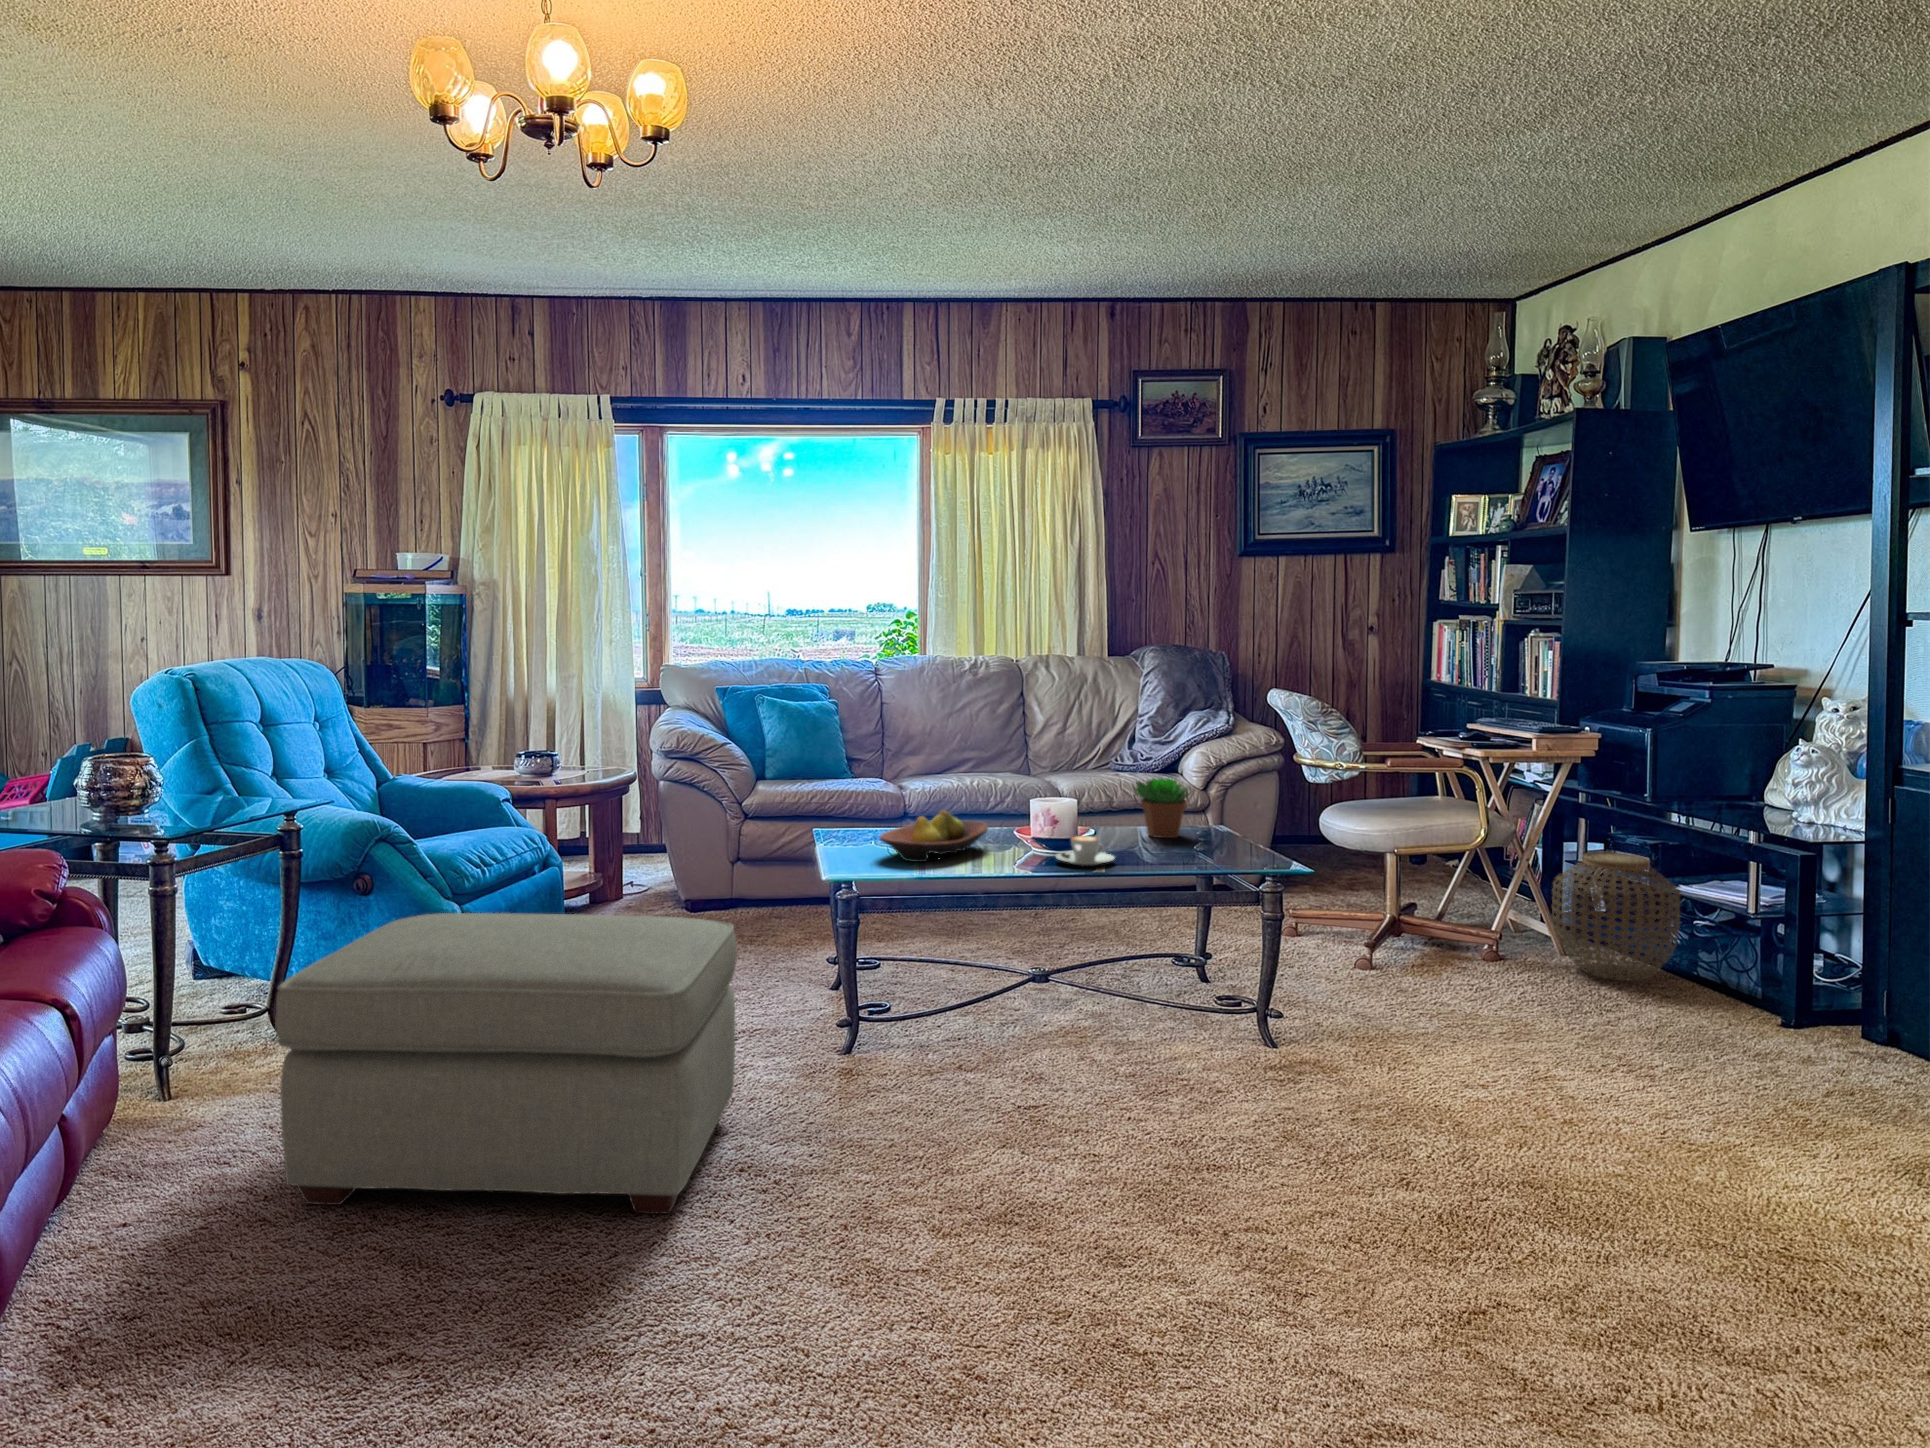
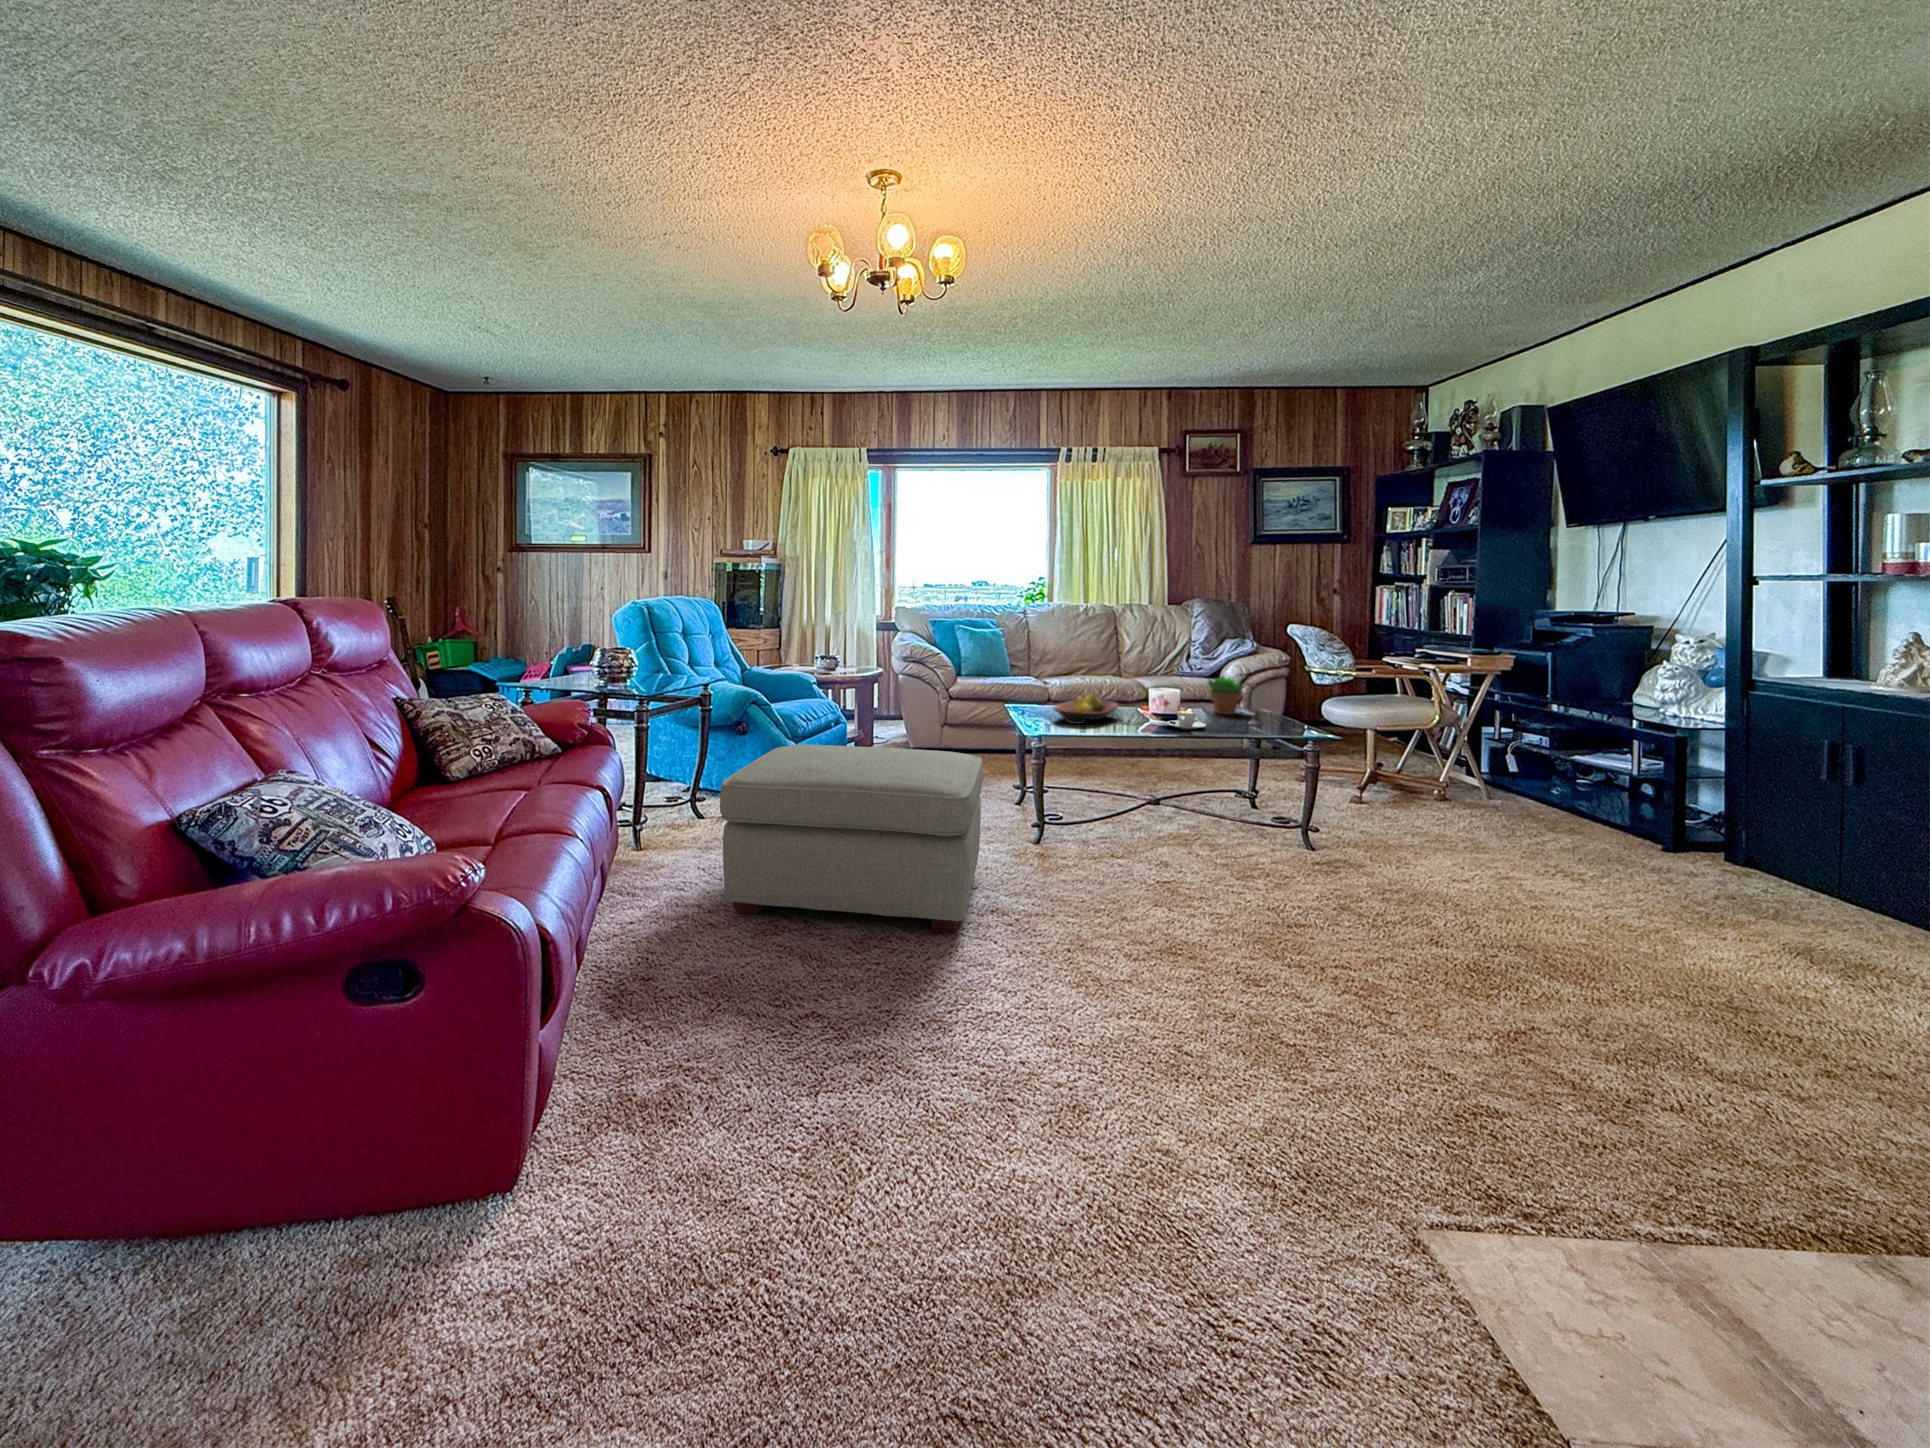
woven basket: present [1552,852,1680,981] -> none [1476,731,1573,815]

